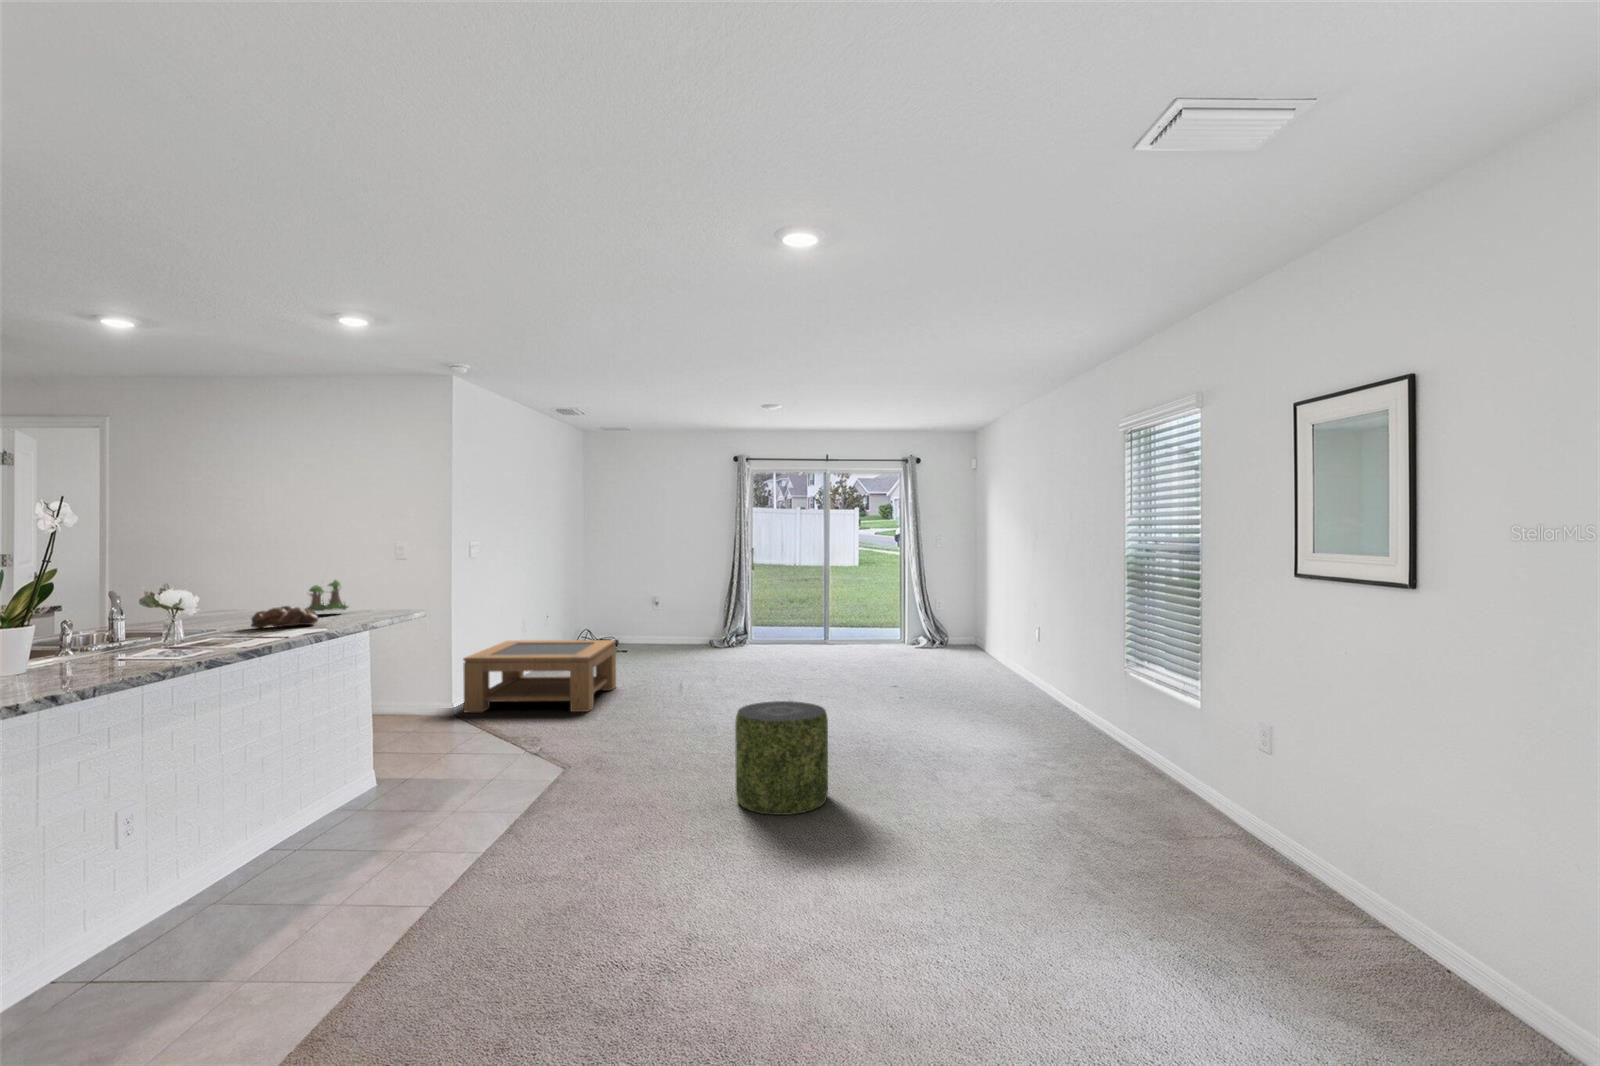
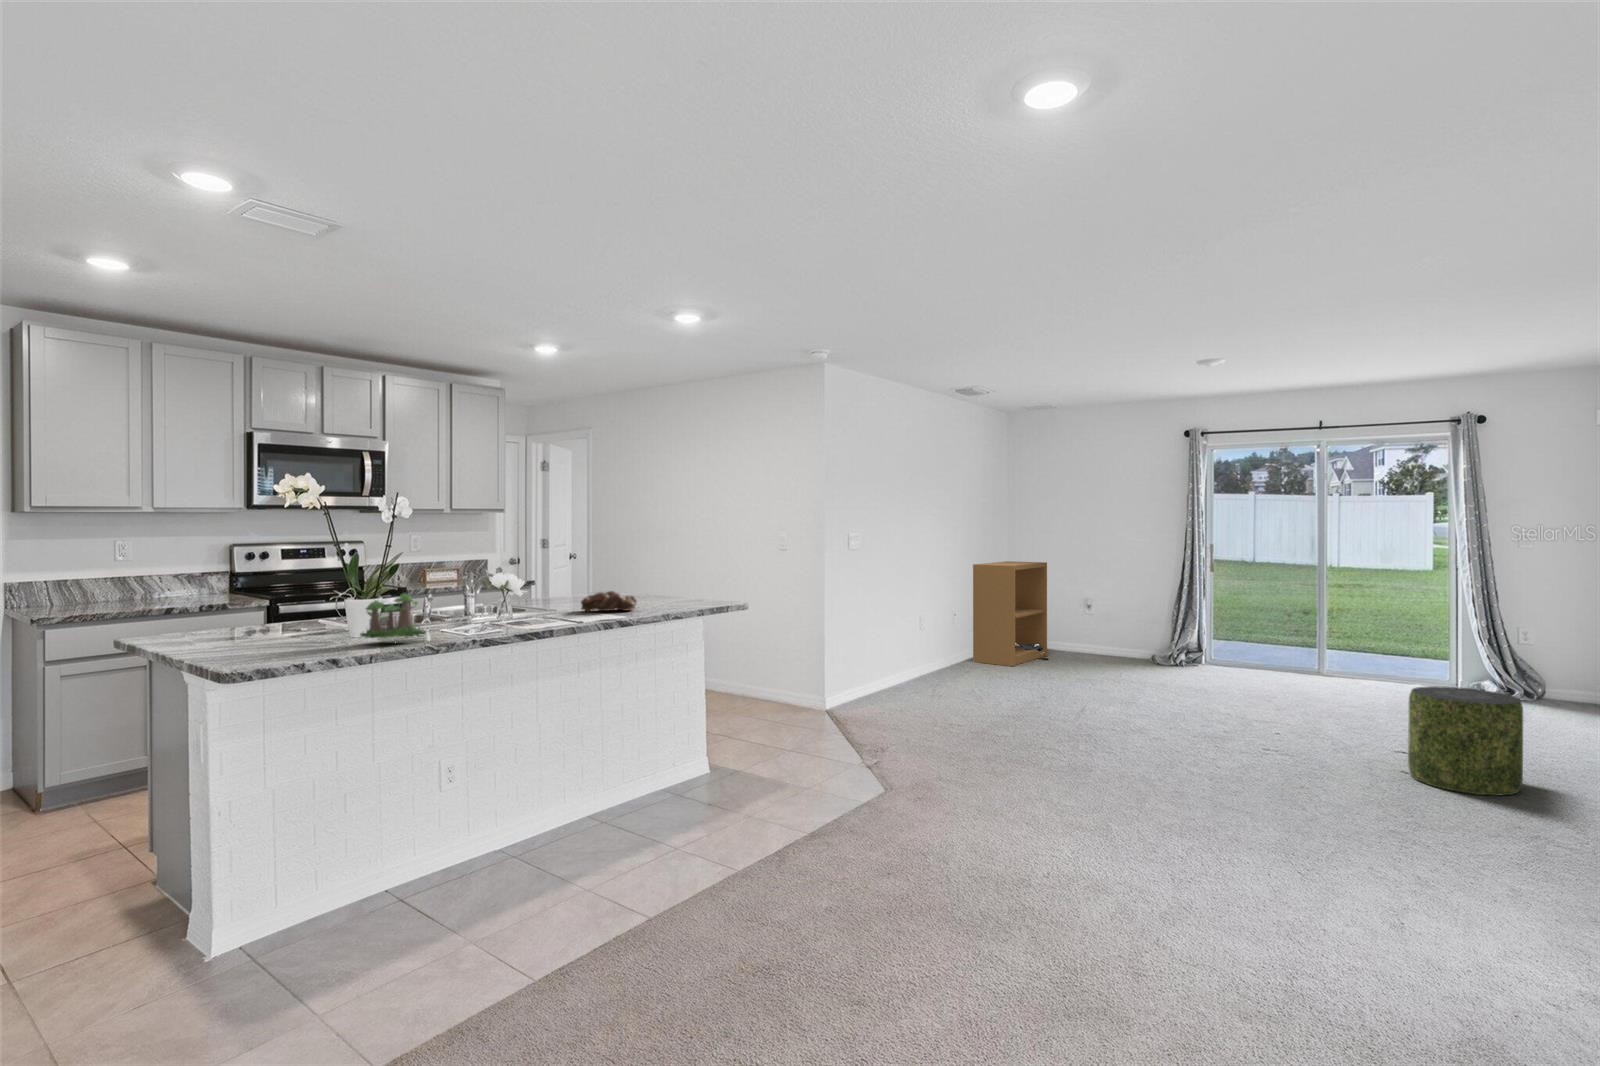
bookshelf: none [562,566,623,658] -> present [973,561,1047,666]
plant: present [305,580,348,611] -> present [360,593,425,638]
coffee table: present [463,640,616,712] -> none [836,638,1007,726]
pouf: present [735,701,828,815] -> present [1408,686,1523,795]

